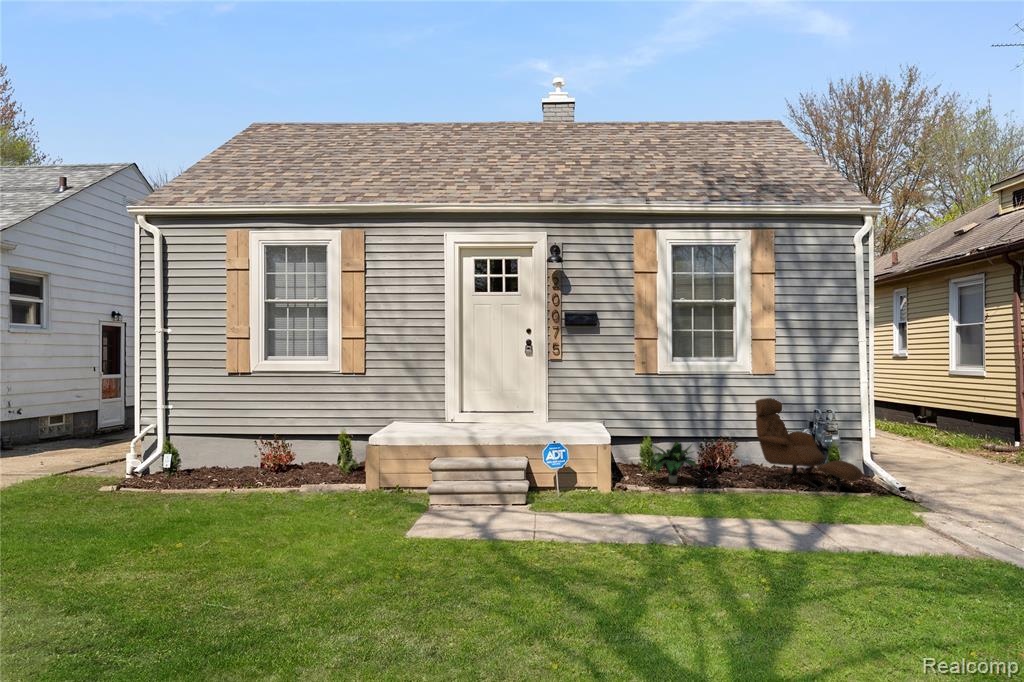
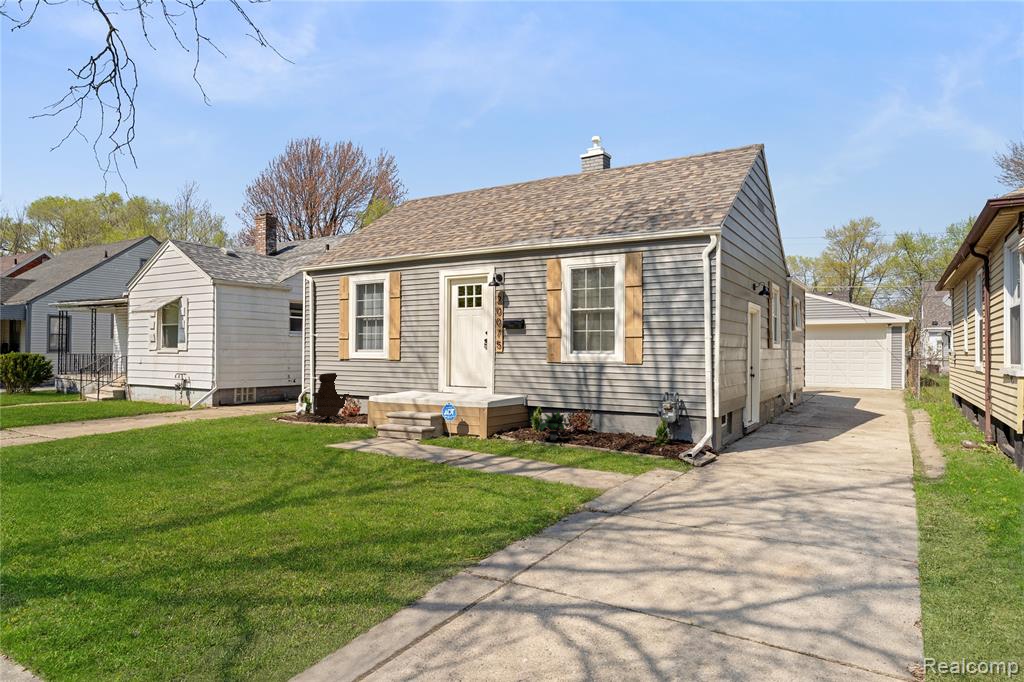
lounge chair: present [755,398,863,493] -> present [312,373,349,423]

